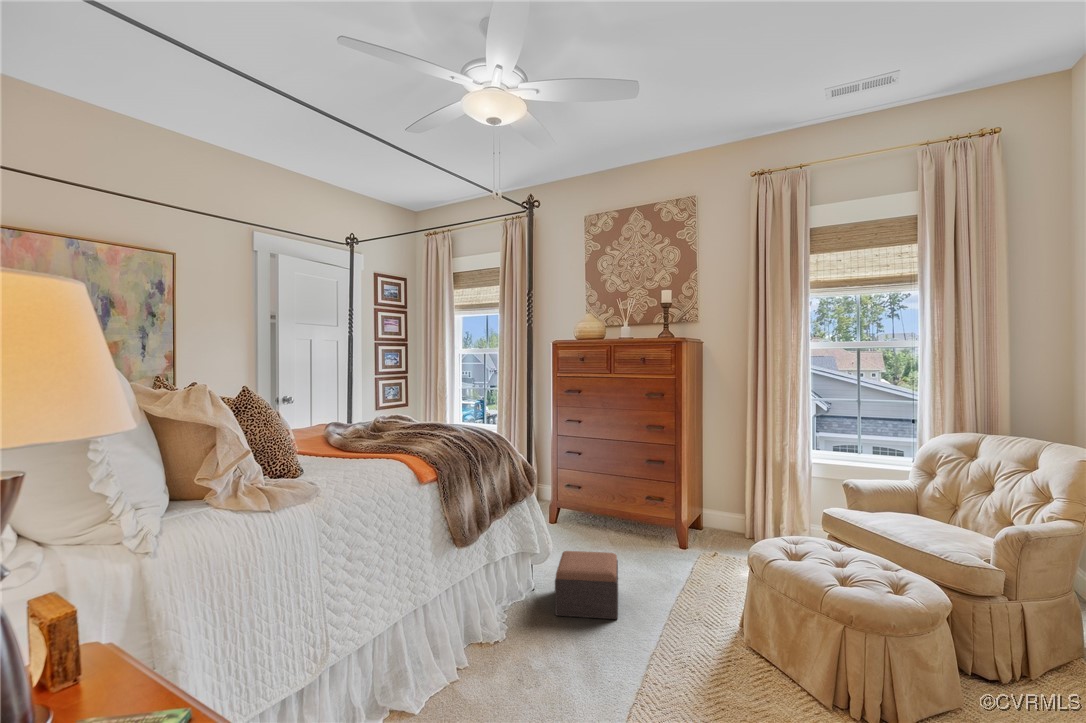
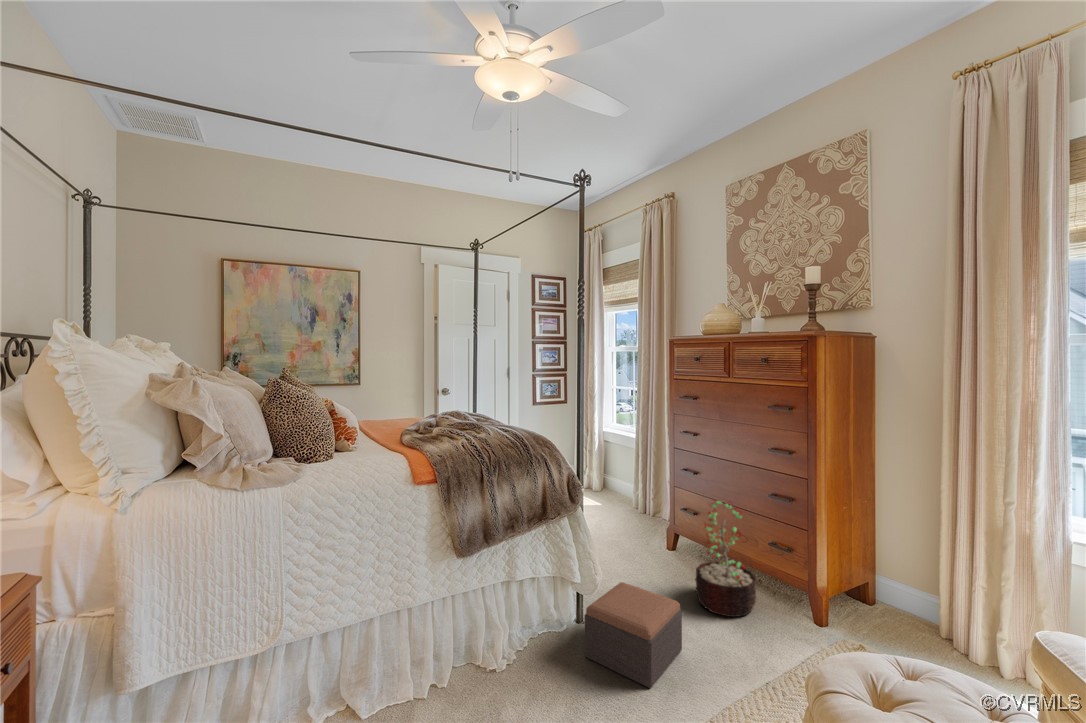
decorative plant: none [599,474,644,564] -> present [695,500,756,617]

